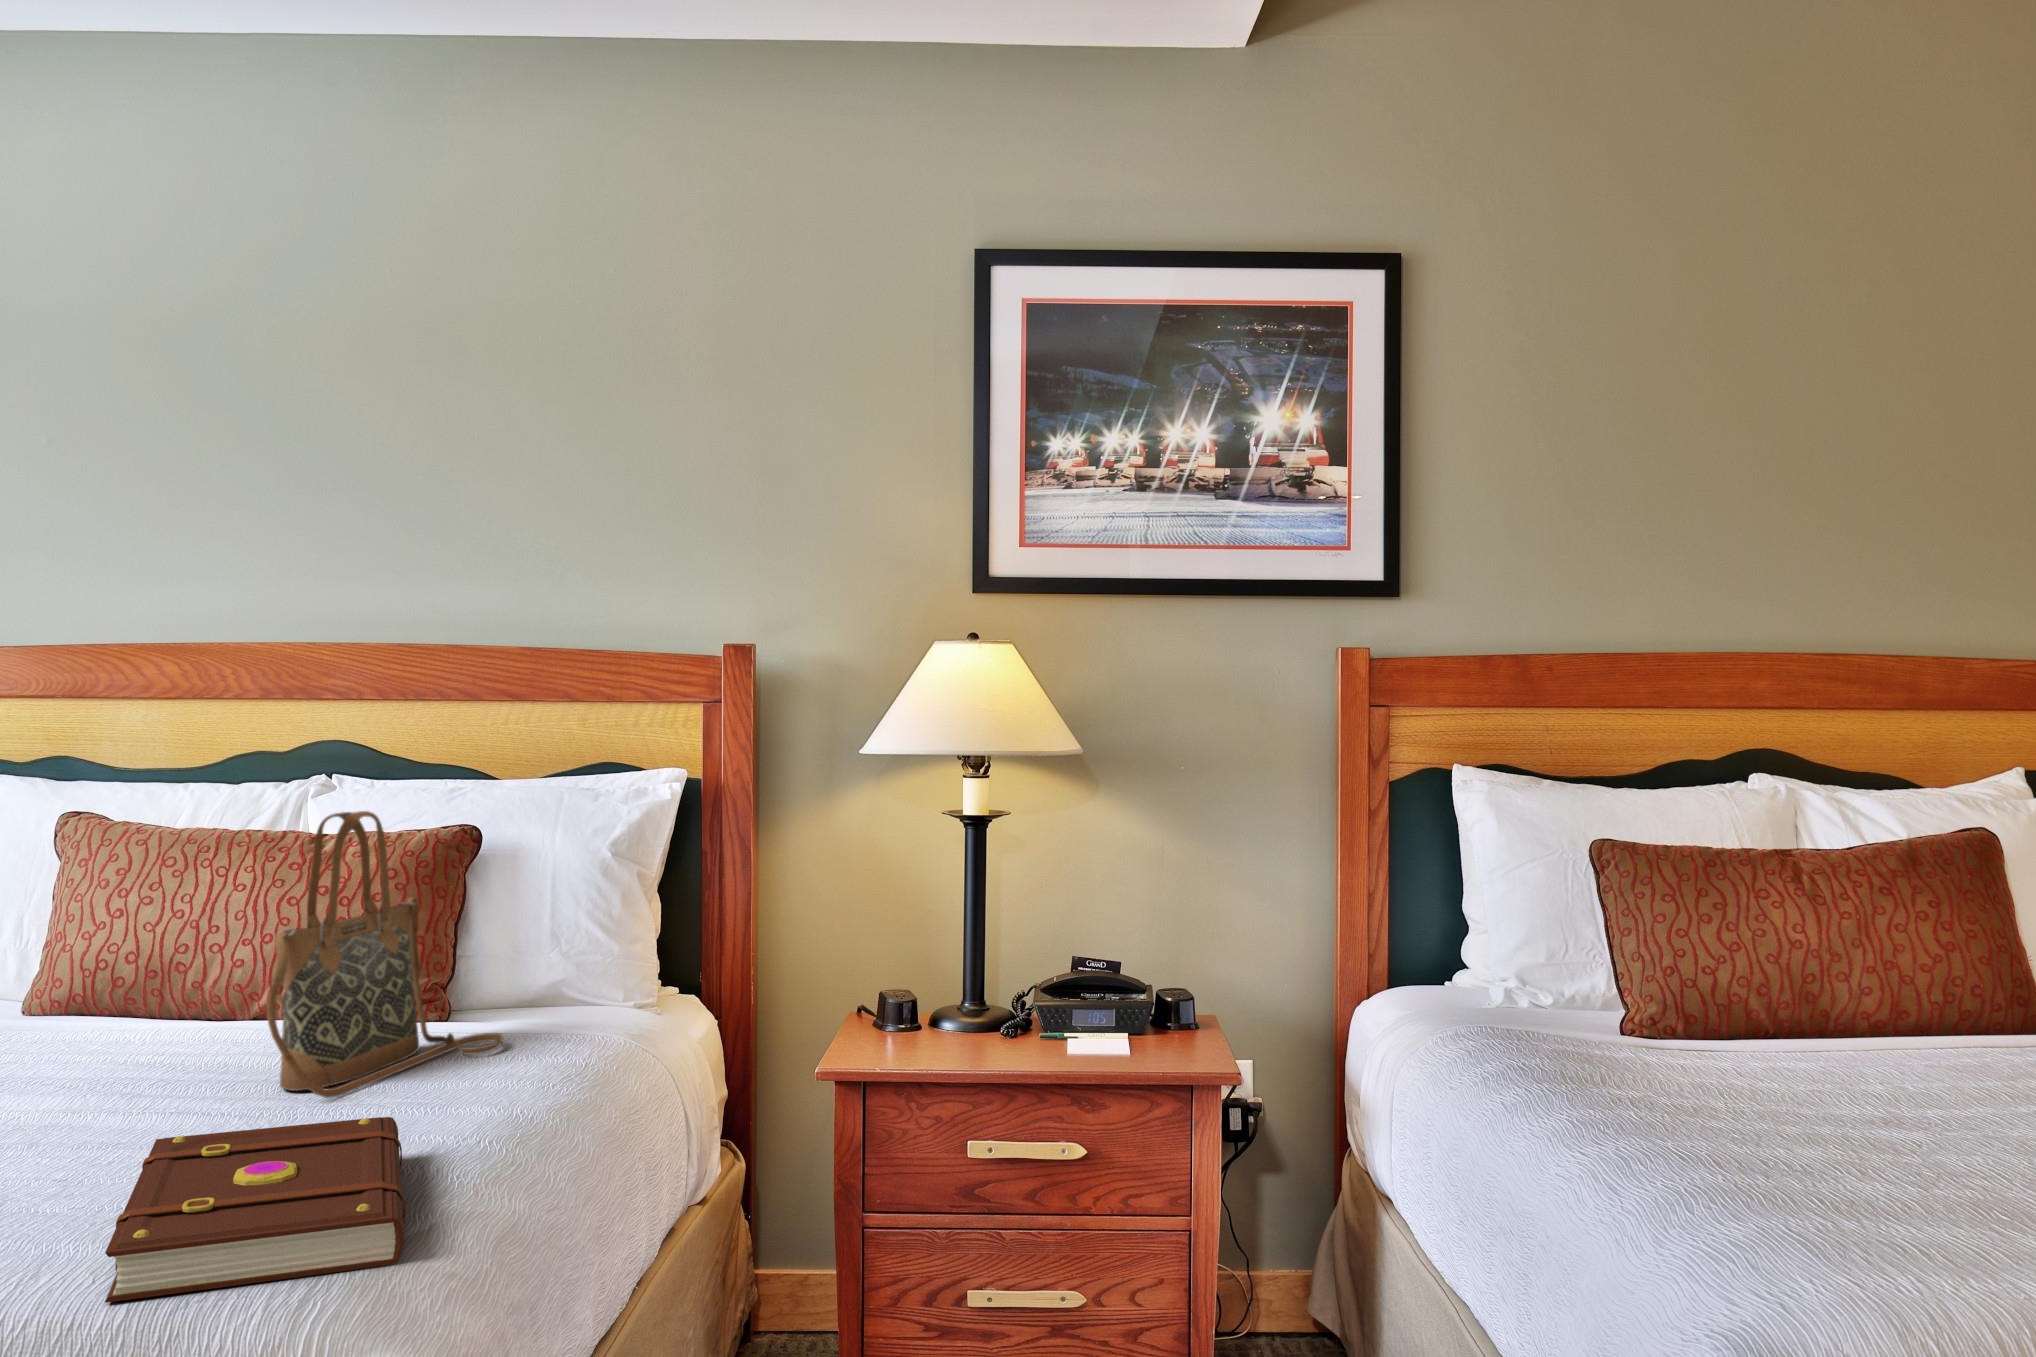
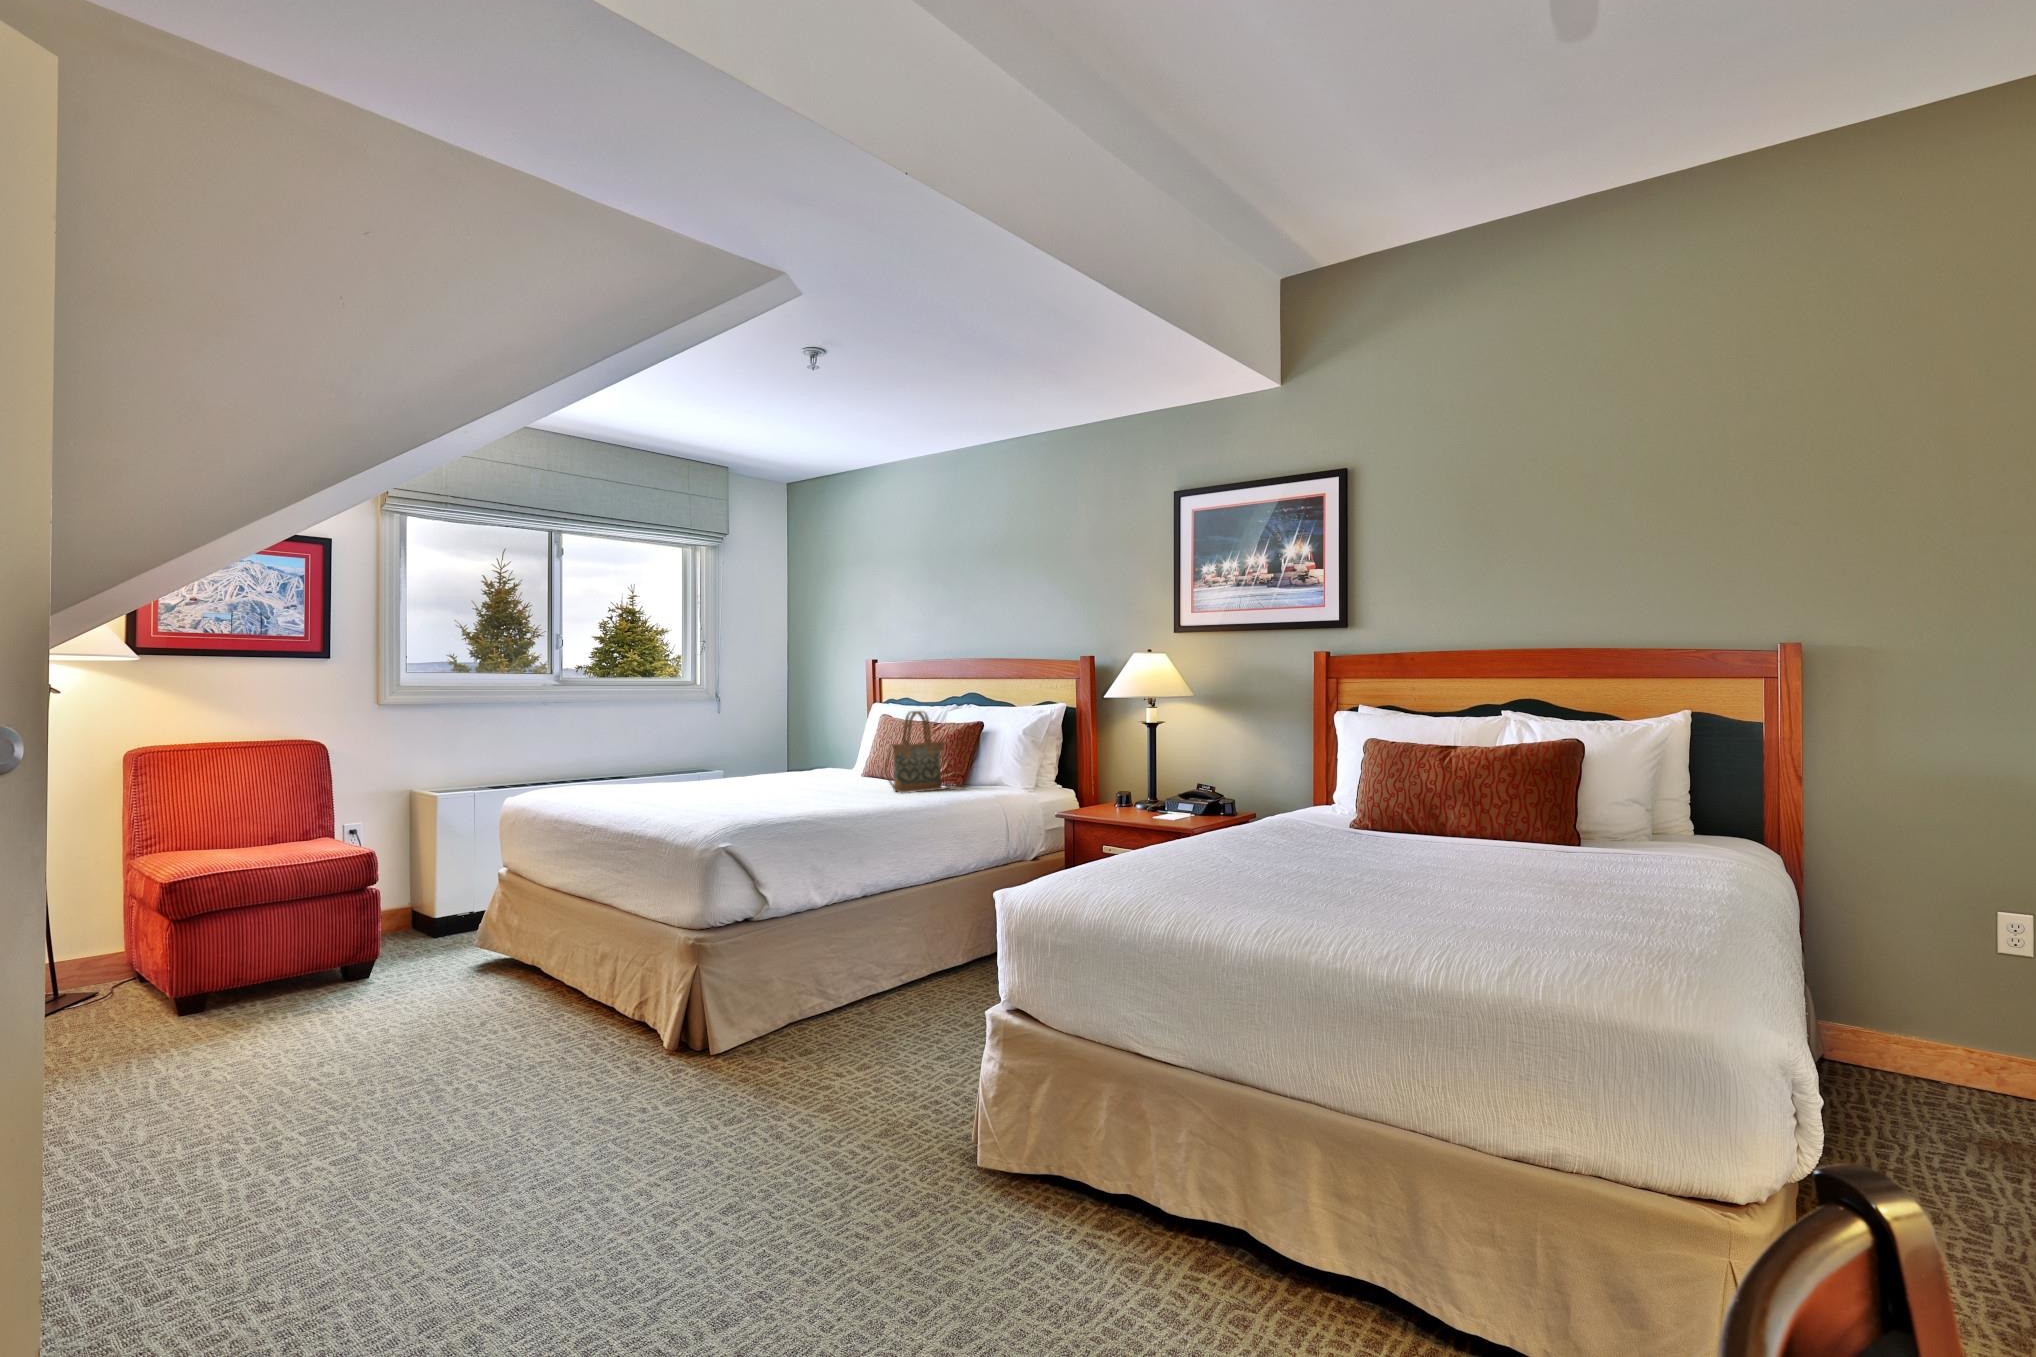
book: present [105,1117,405,1303] -> none [800,787,891,810]

